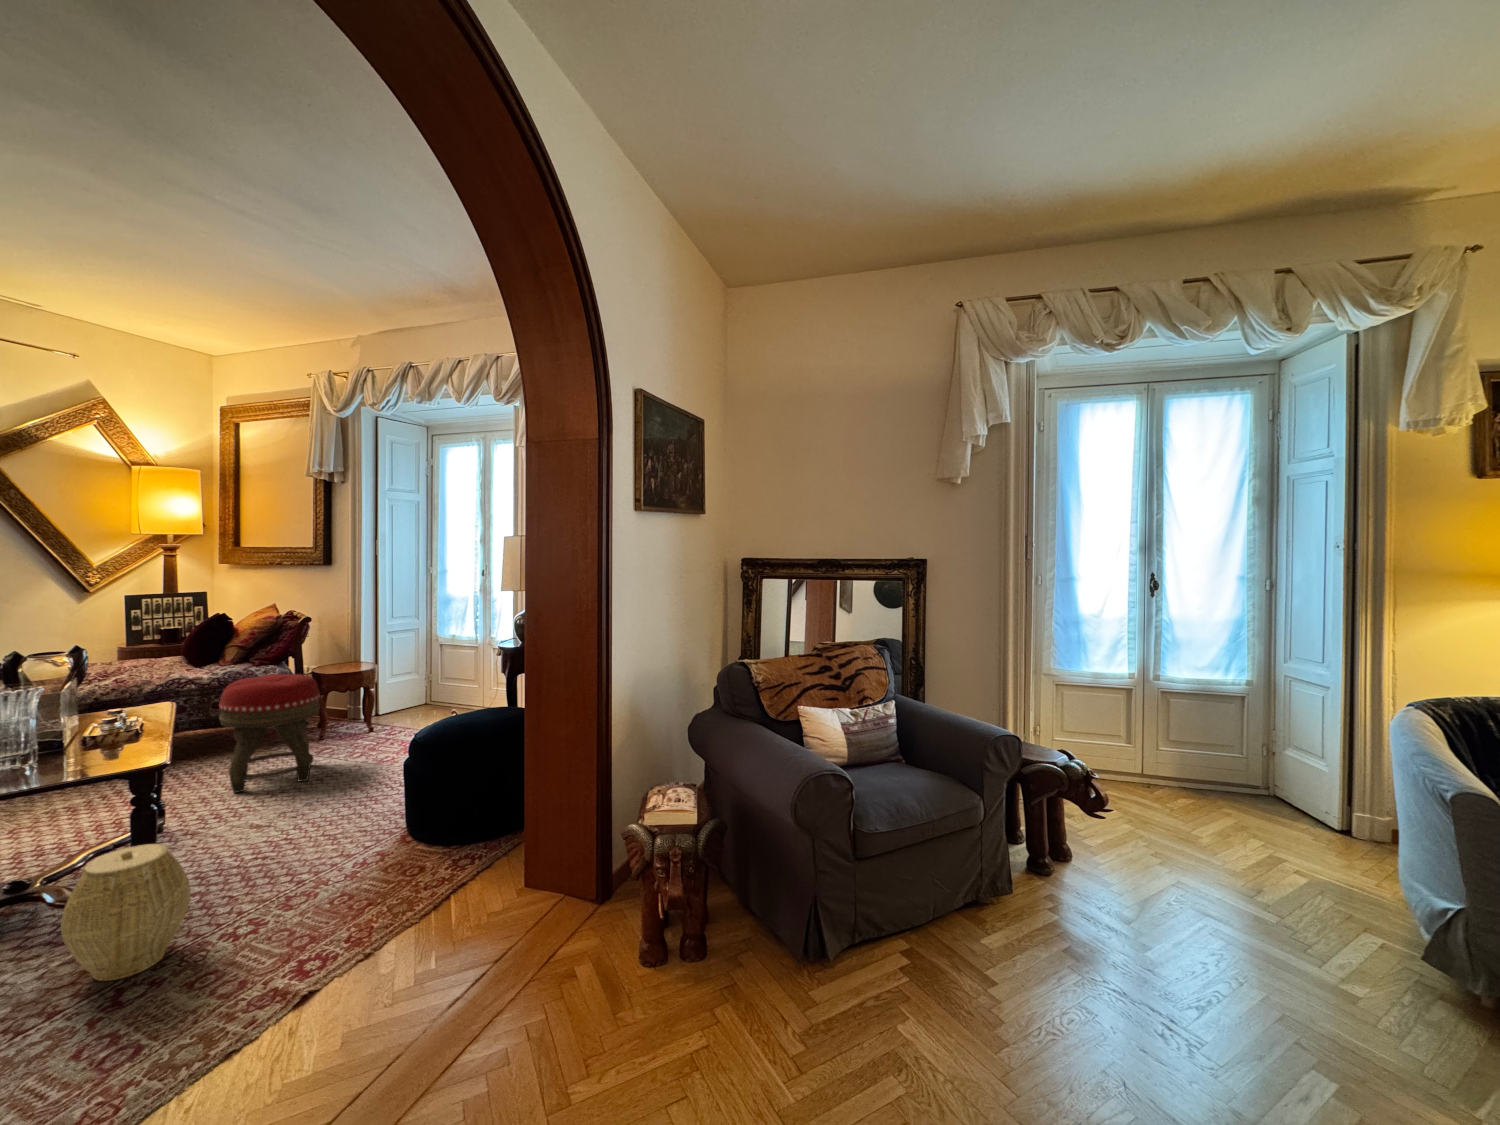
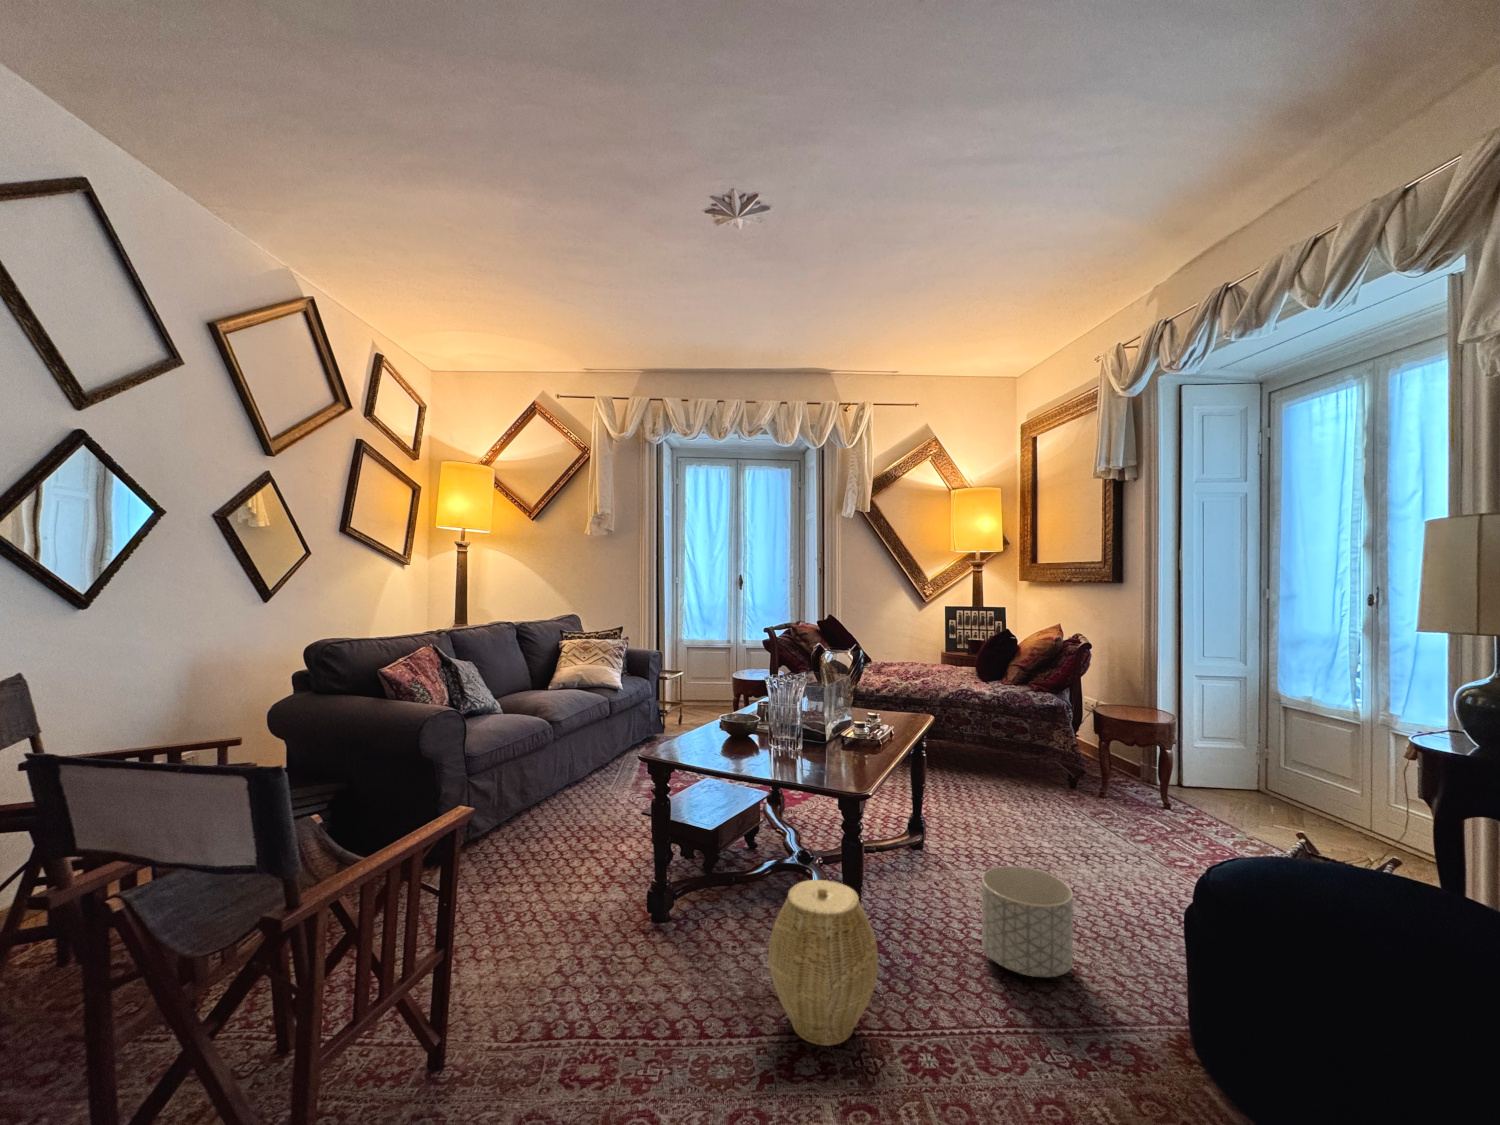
footstool: present [219,674,320,793] -> none [984,705,1090,850]
planter: none [258,786,333,861] -> present [982,866,1073,977]

